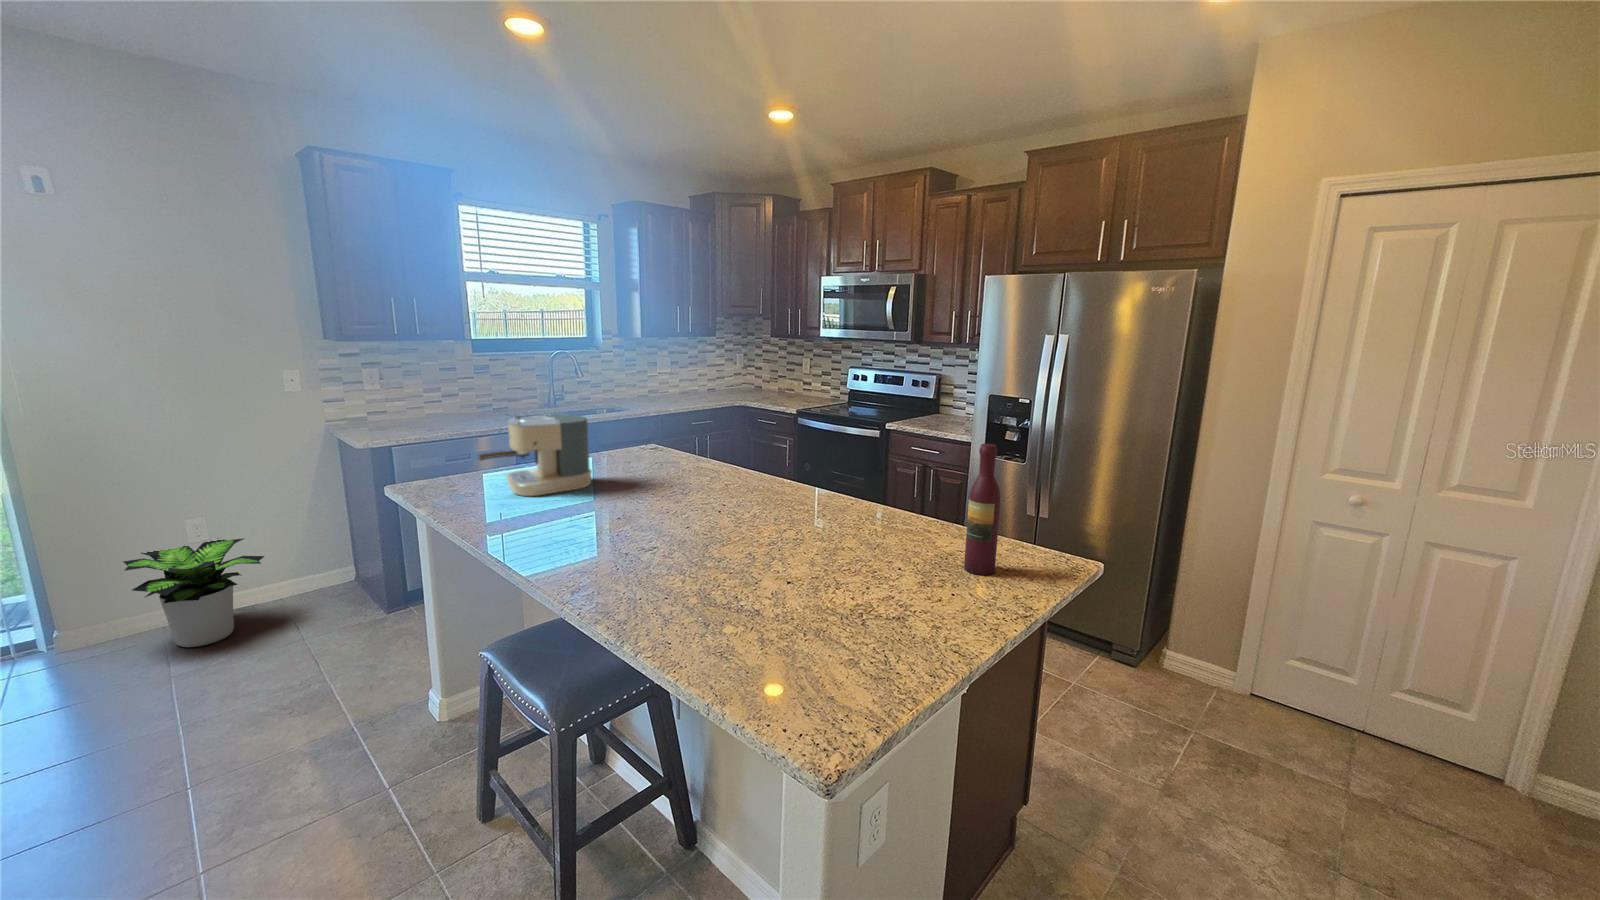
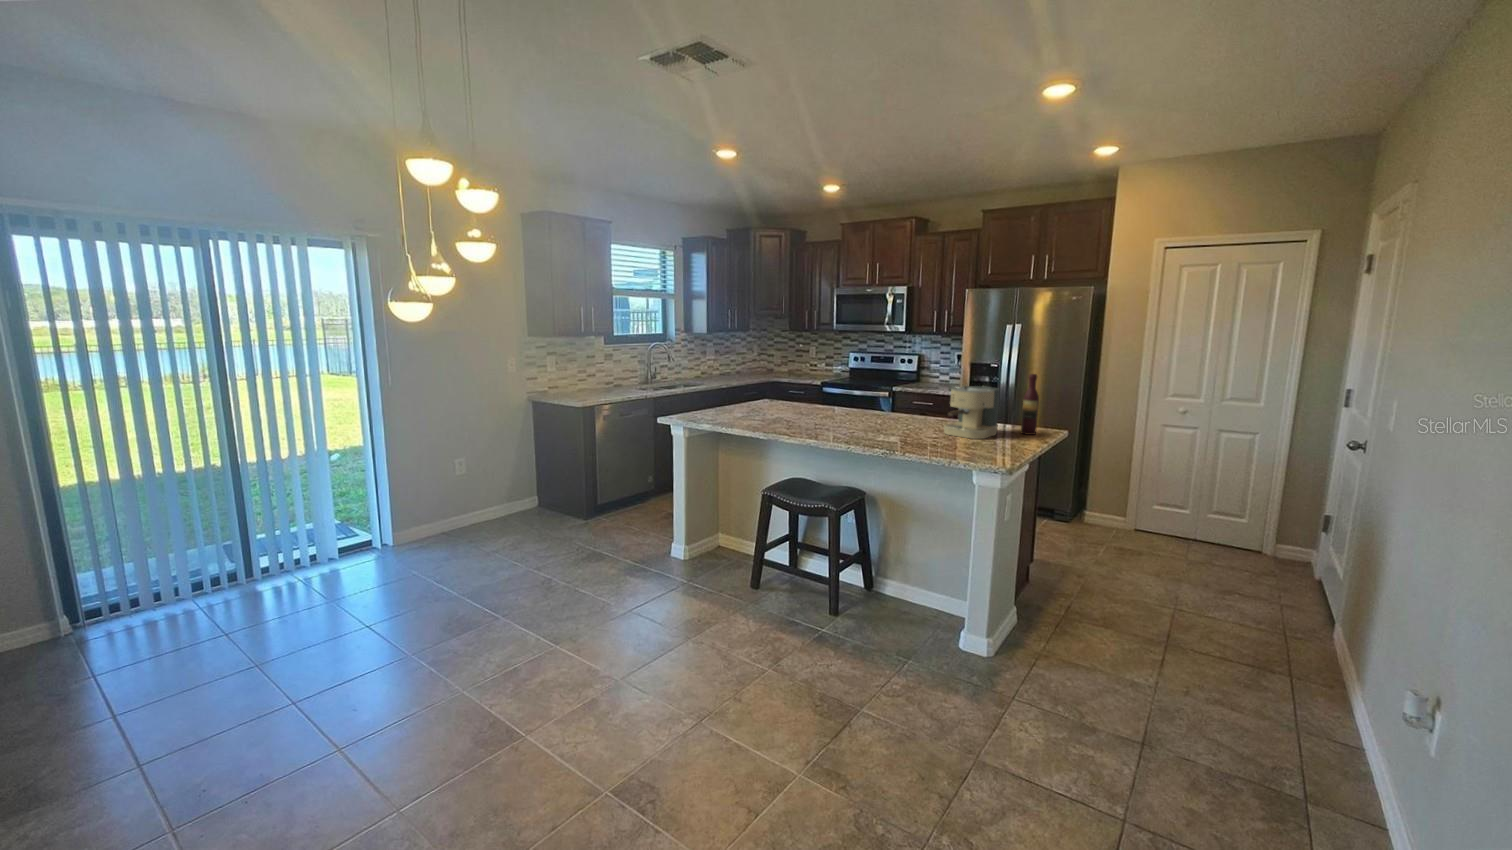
coffee maker: present [478,415,591,496] -> present [944,386,999,439]
potted plant: present [123,538,264,647] -> none [440,470,519,540]

